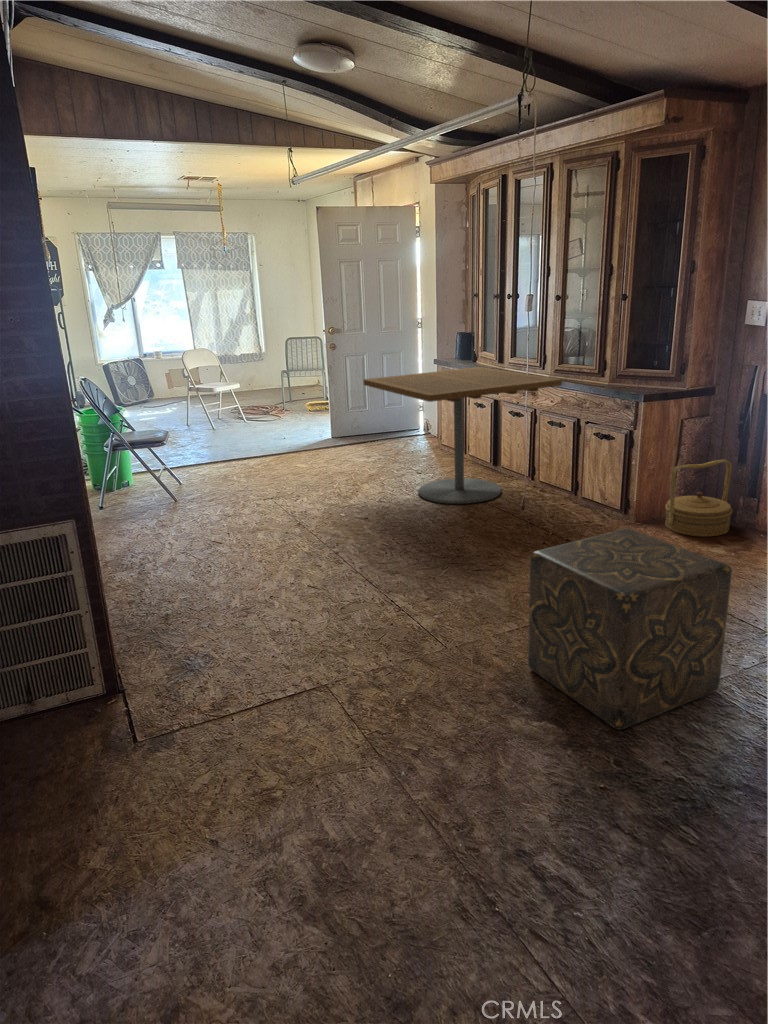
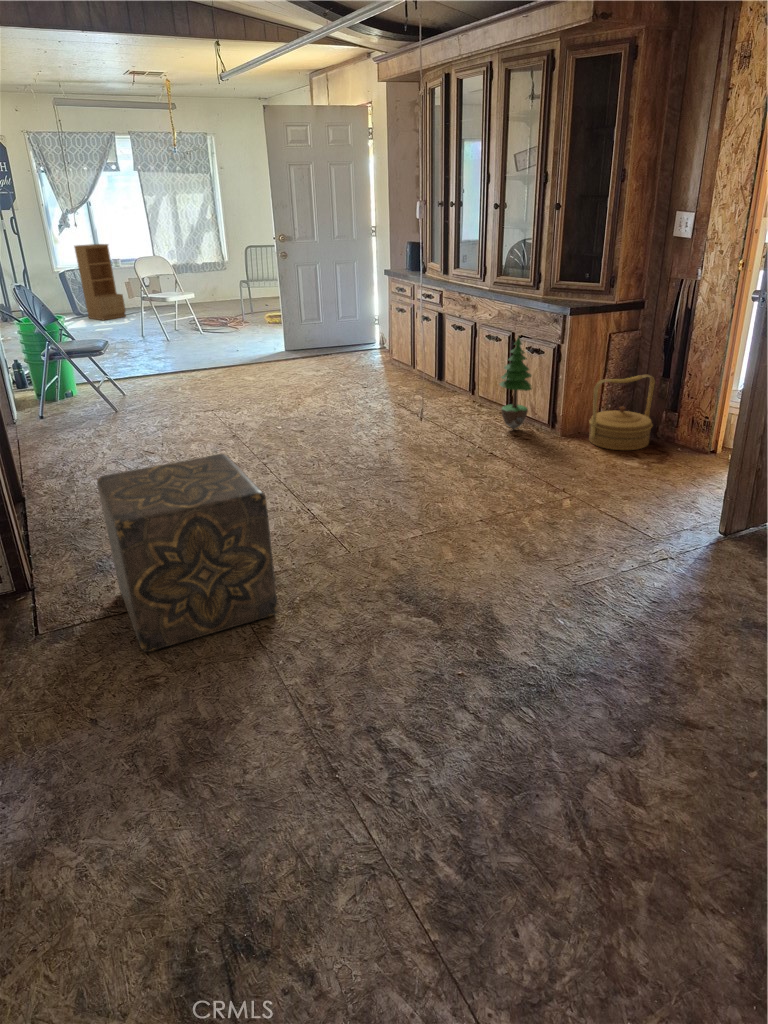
bookshelf: none [118,337,166,410] -> present [74,244,126,320]
dining table: present [363,367,562,504] -> none [303,279,497,416]
potted tree: none [569,422,604,516] -> present [499,337,532,429]
ottoman: present [528,529,732,730] -> present [97,454,278,652]

